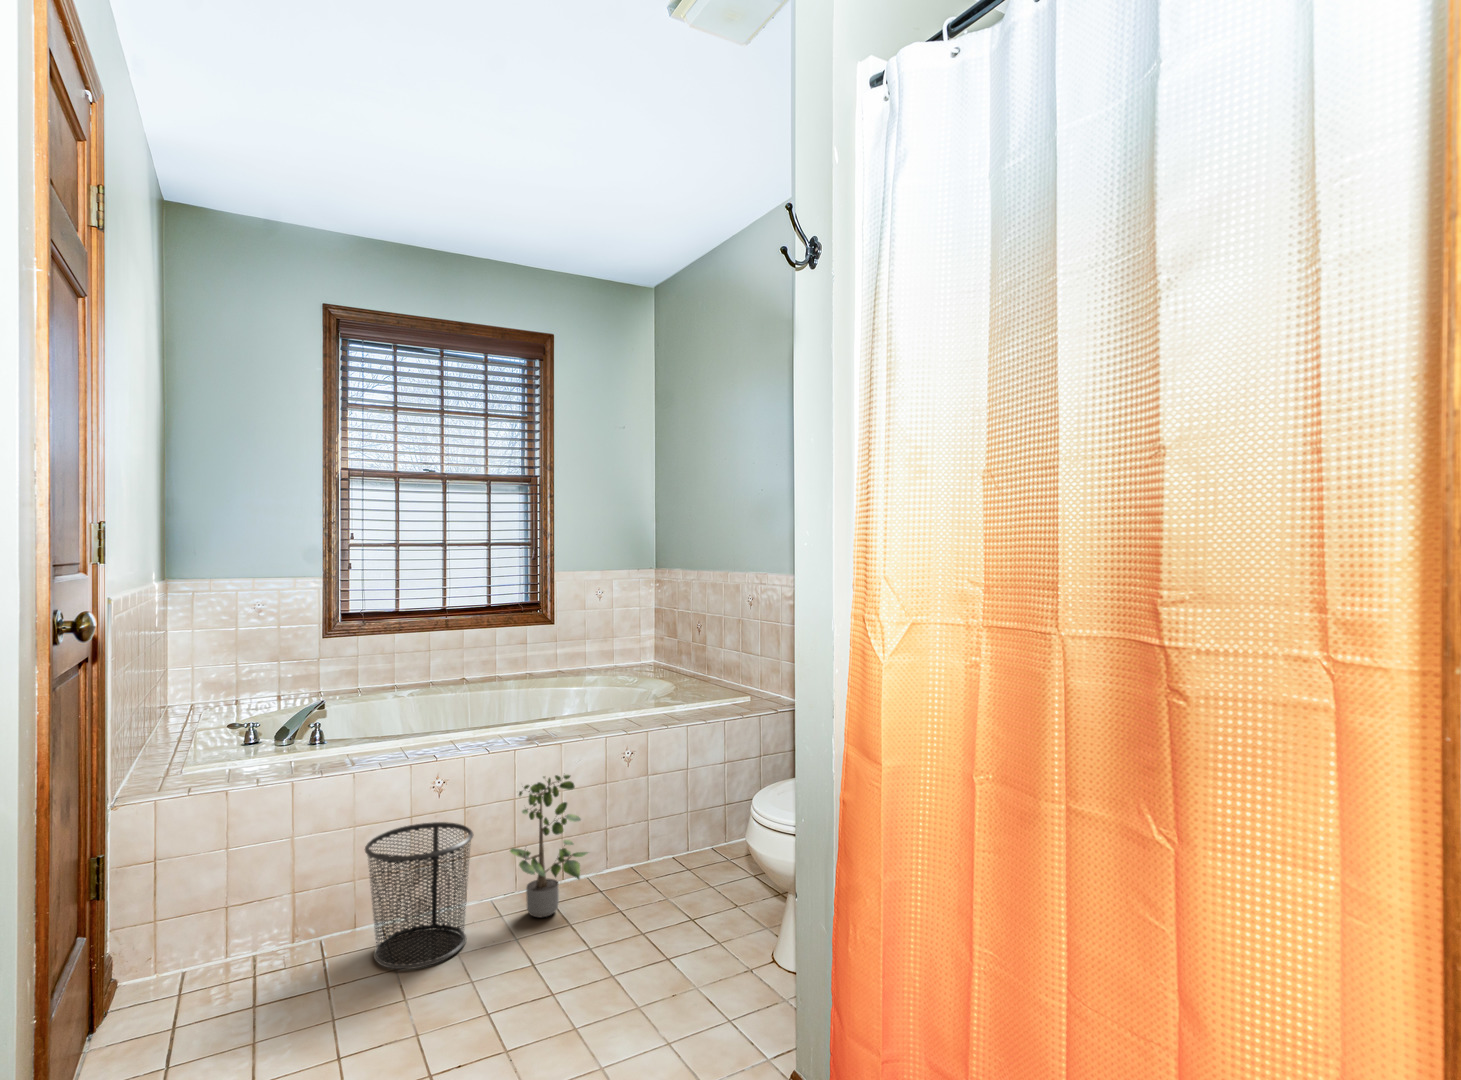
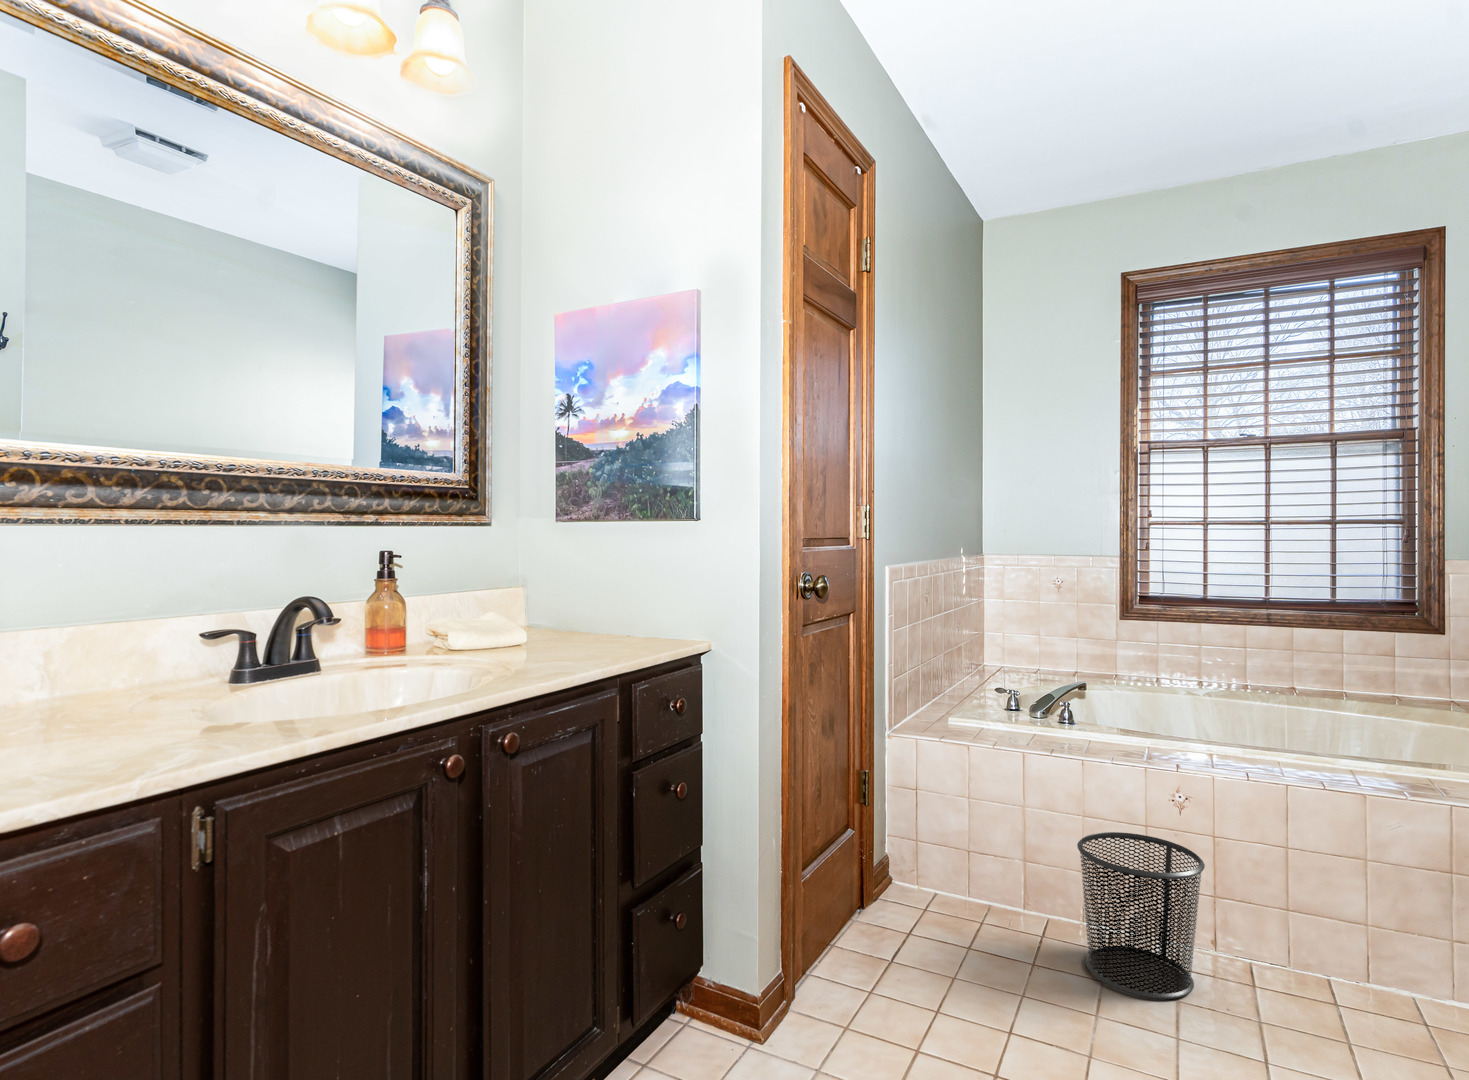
potted plant: present [510,775,588,917] -> none [1264,829,1401,1018]

